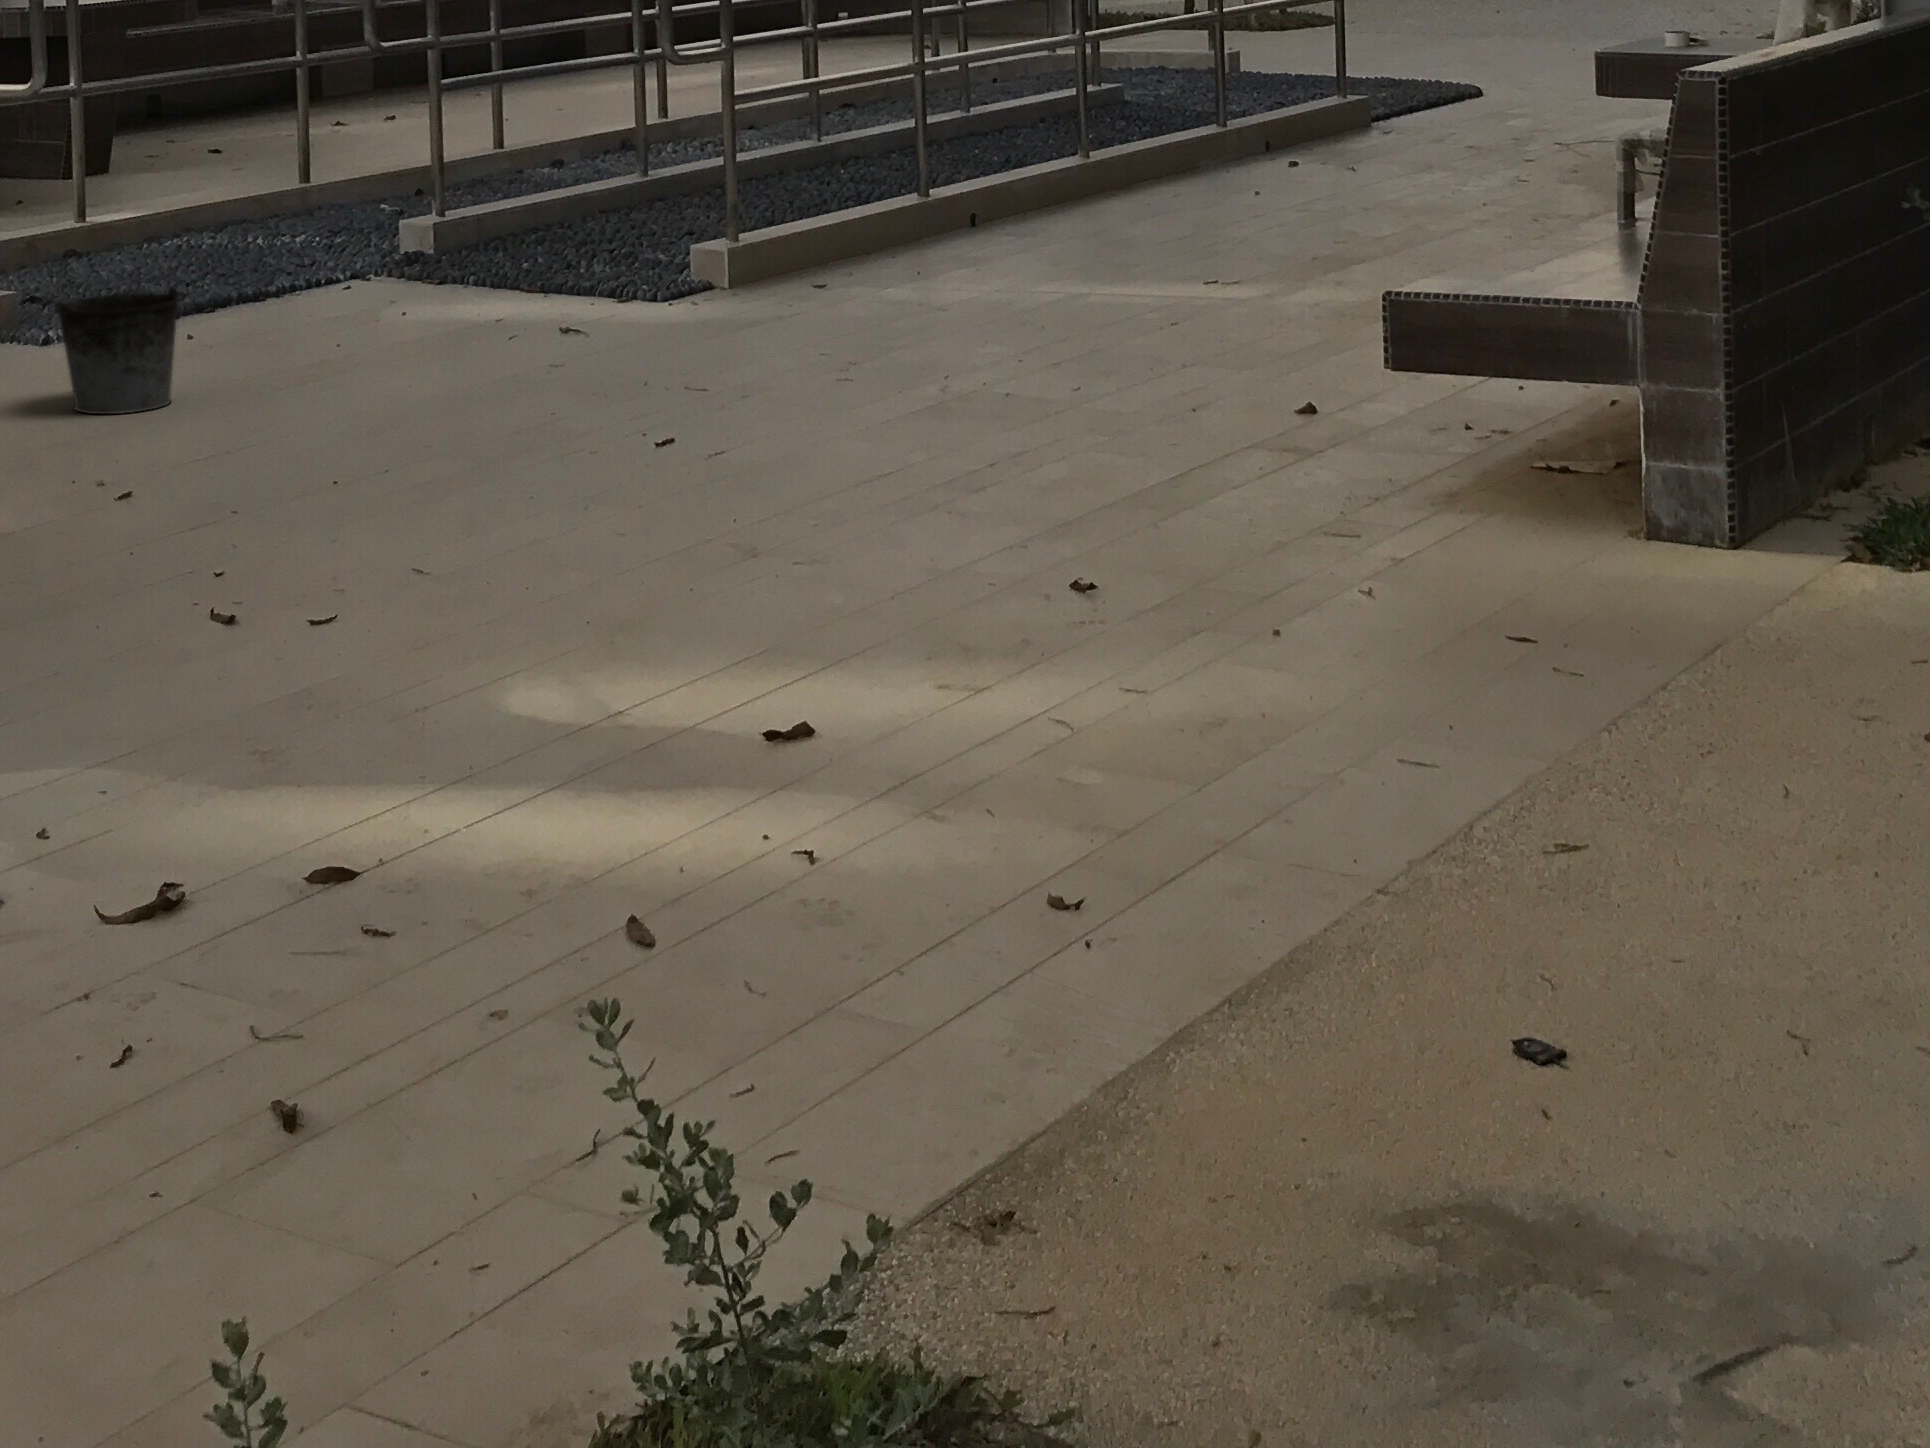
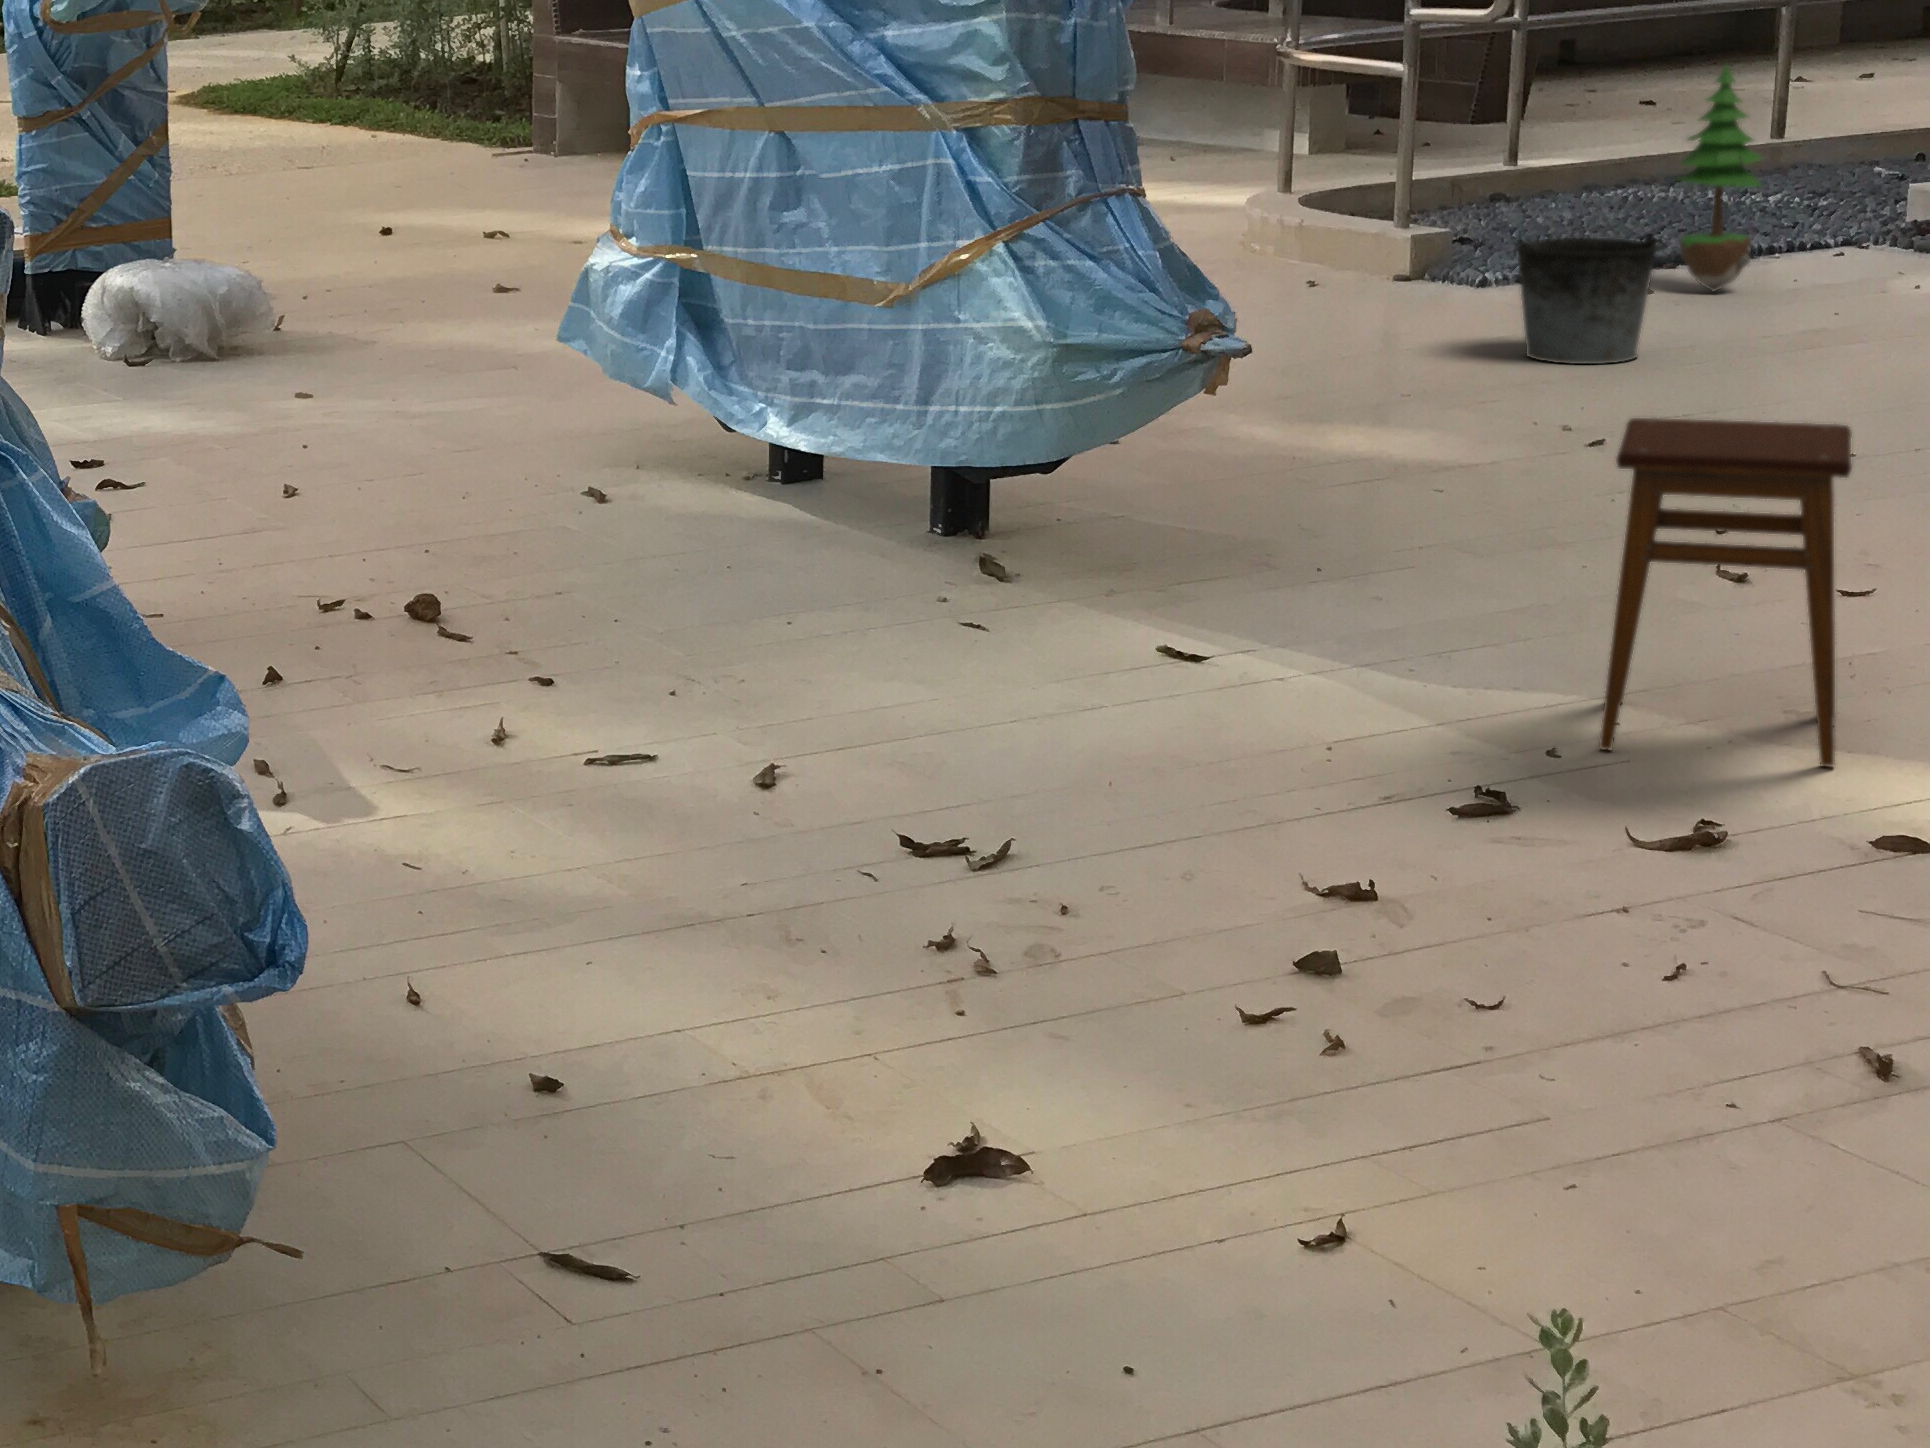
potted tree: none [198,124,274,331] -> present [1677,66,1761,291]
stool: none [72,482,293,825] -> present [1599,418,1852,767]

